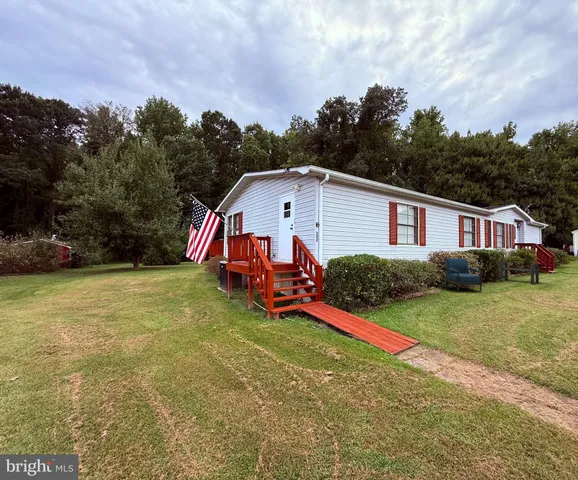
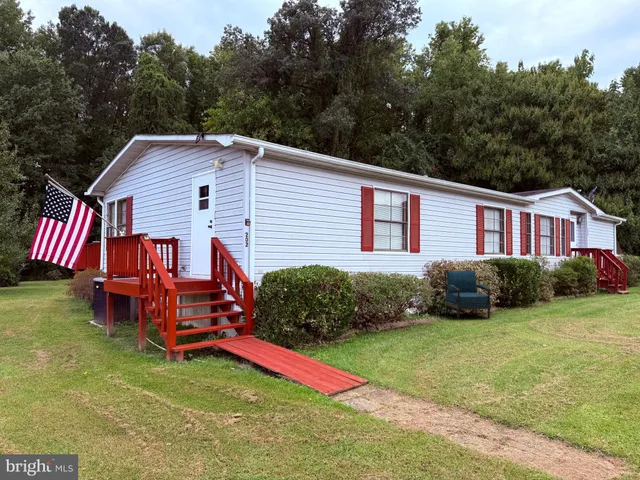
bench: present [499,261,539,285] -> none [528,274,577,308]

